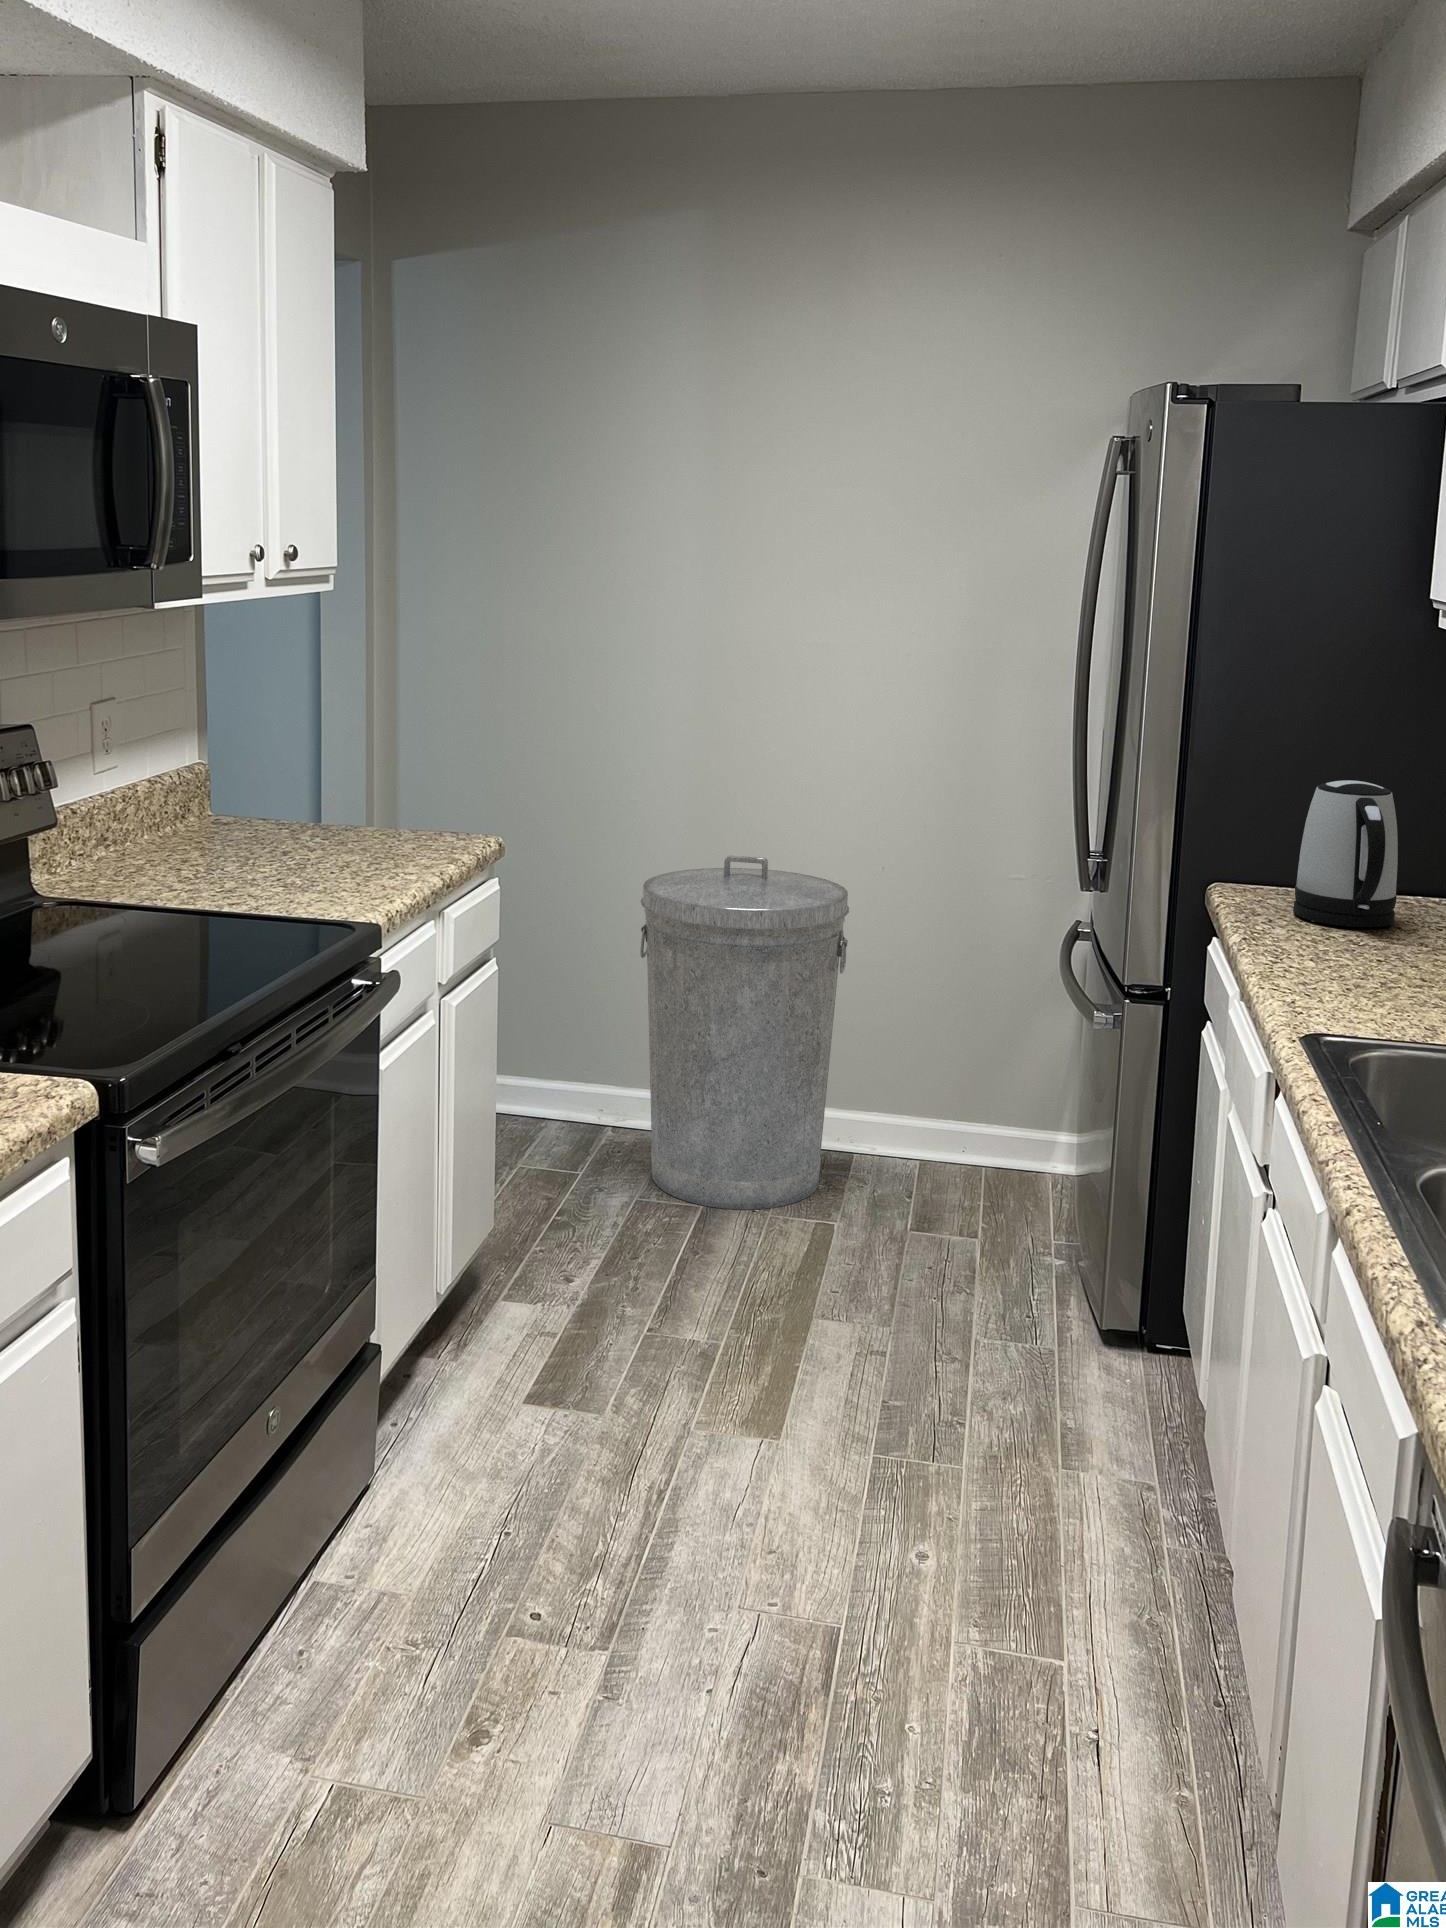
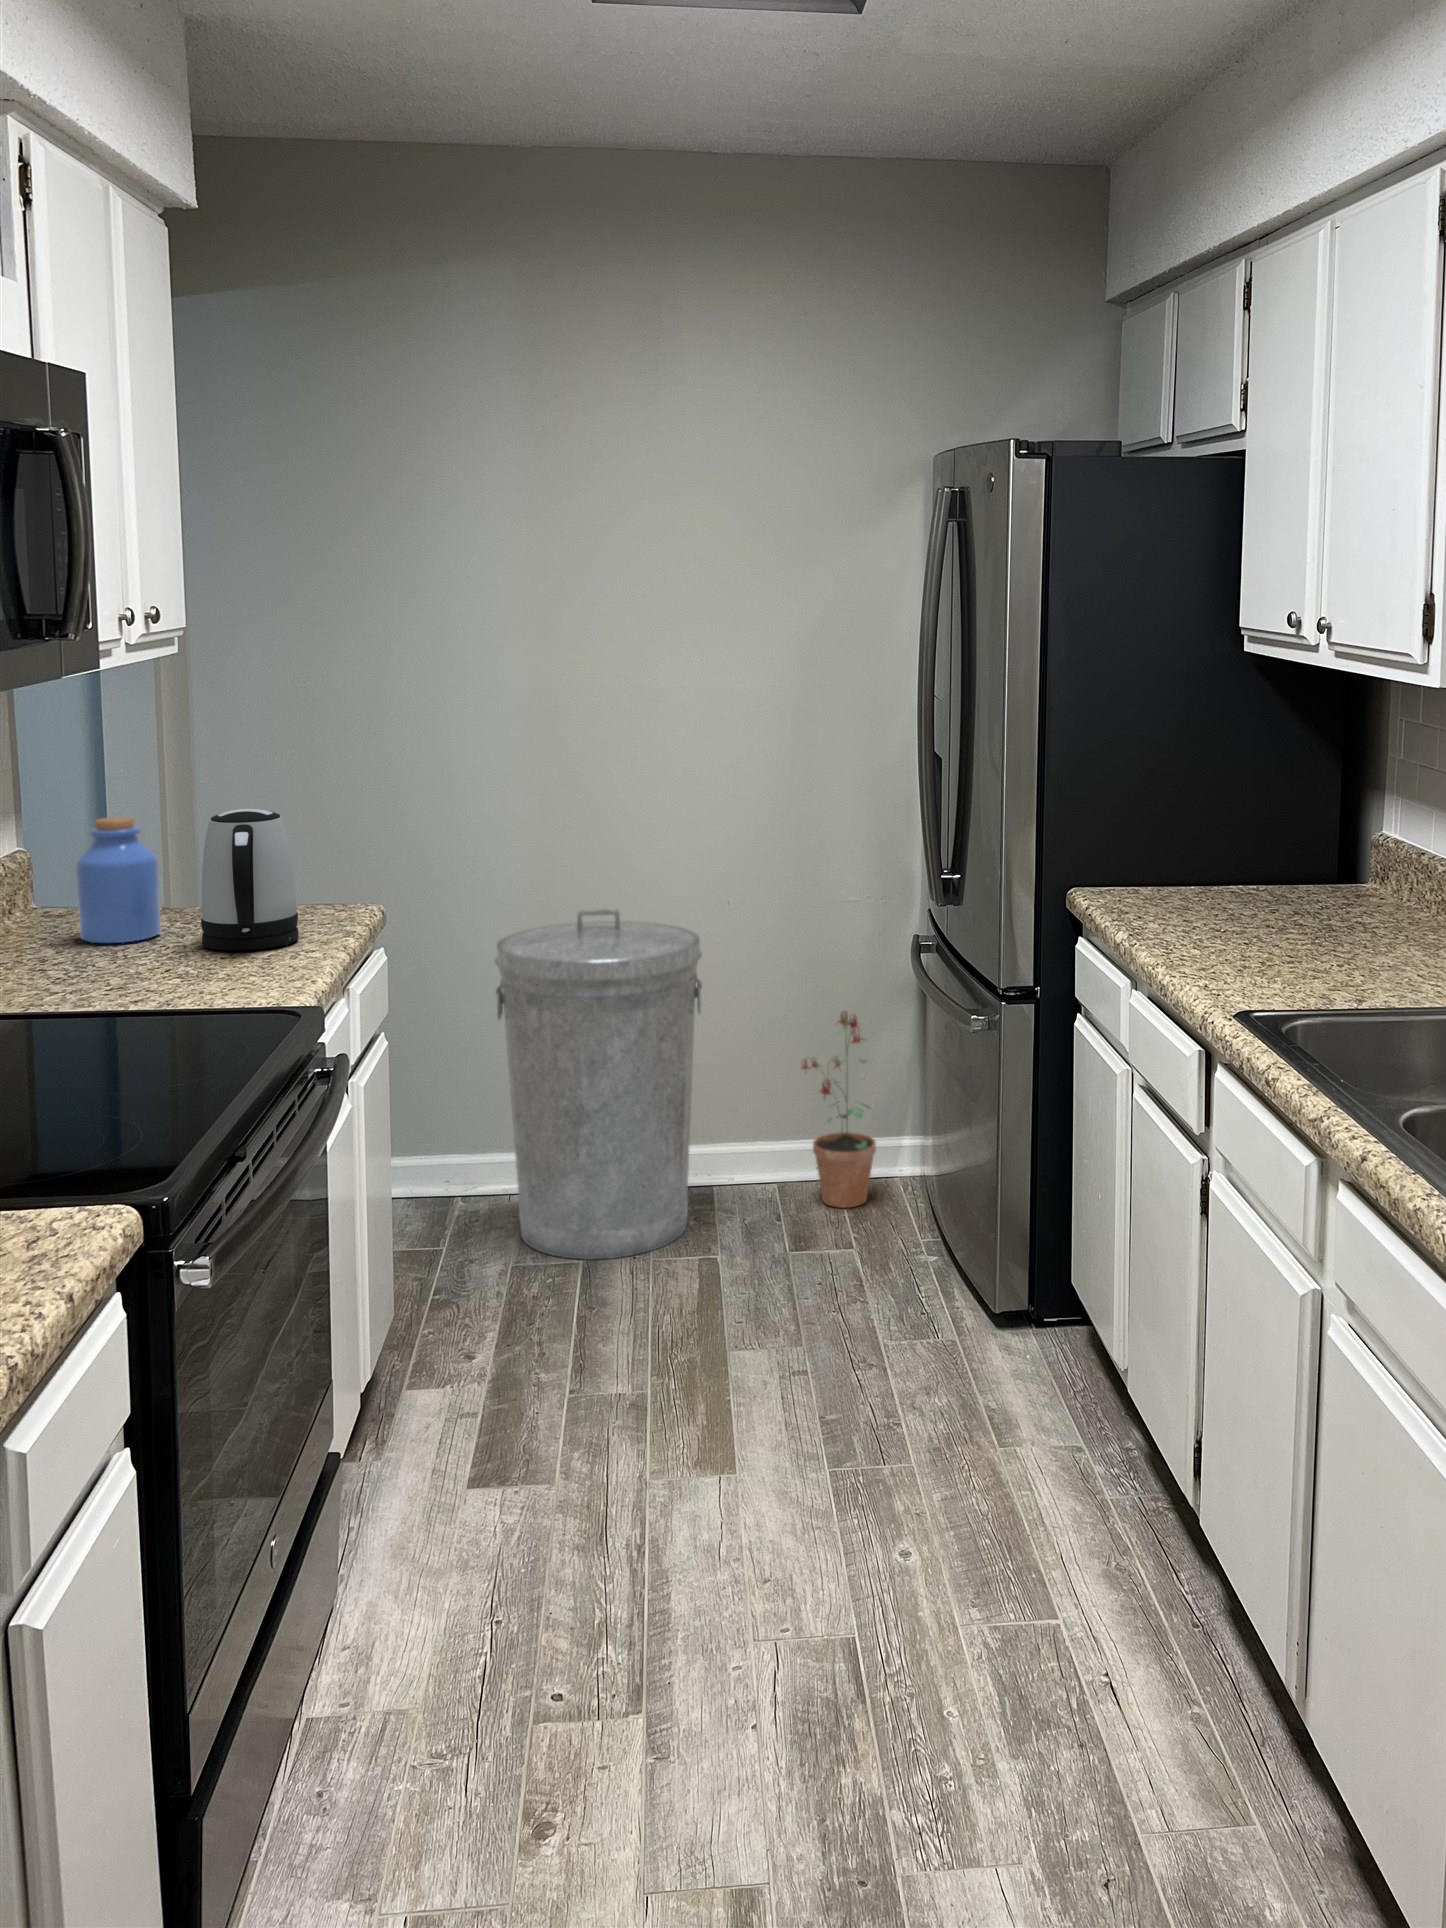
jar: none [220,731,291,847] -> present [76,817,161,943]
kettle: present [1293,780,1398,927] -> present [201,809,299,950]
potted plant: none [953,987,1030,1195] -> present [802,1011,876,1208]

